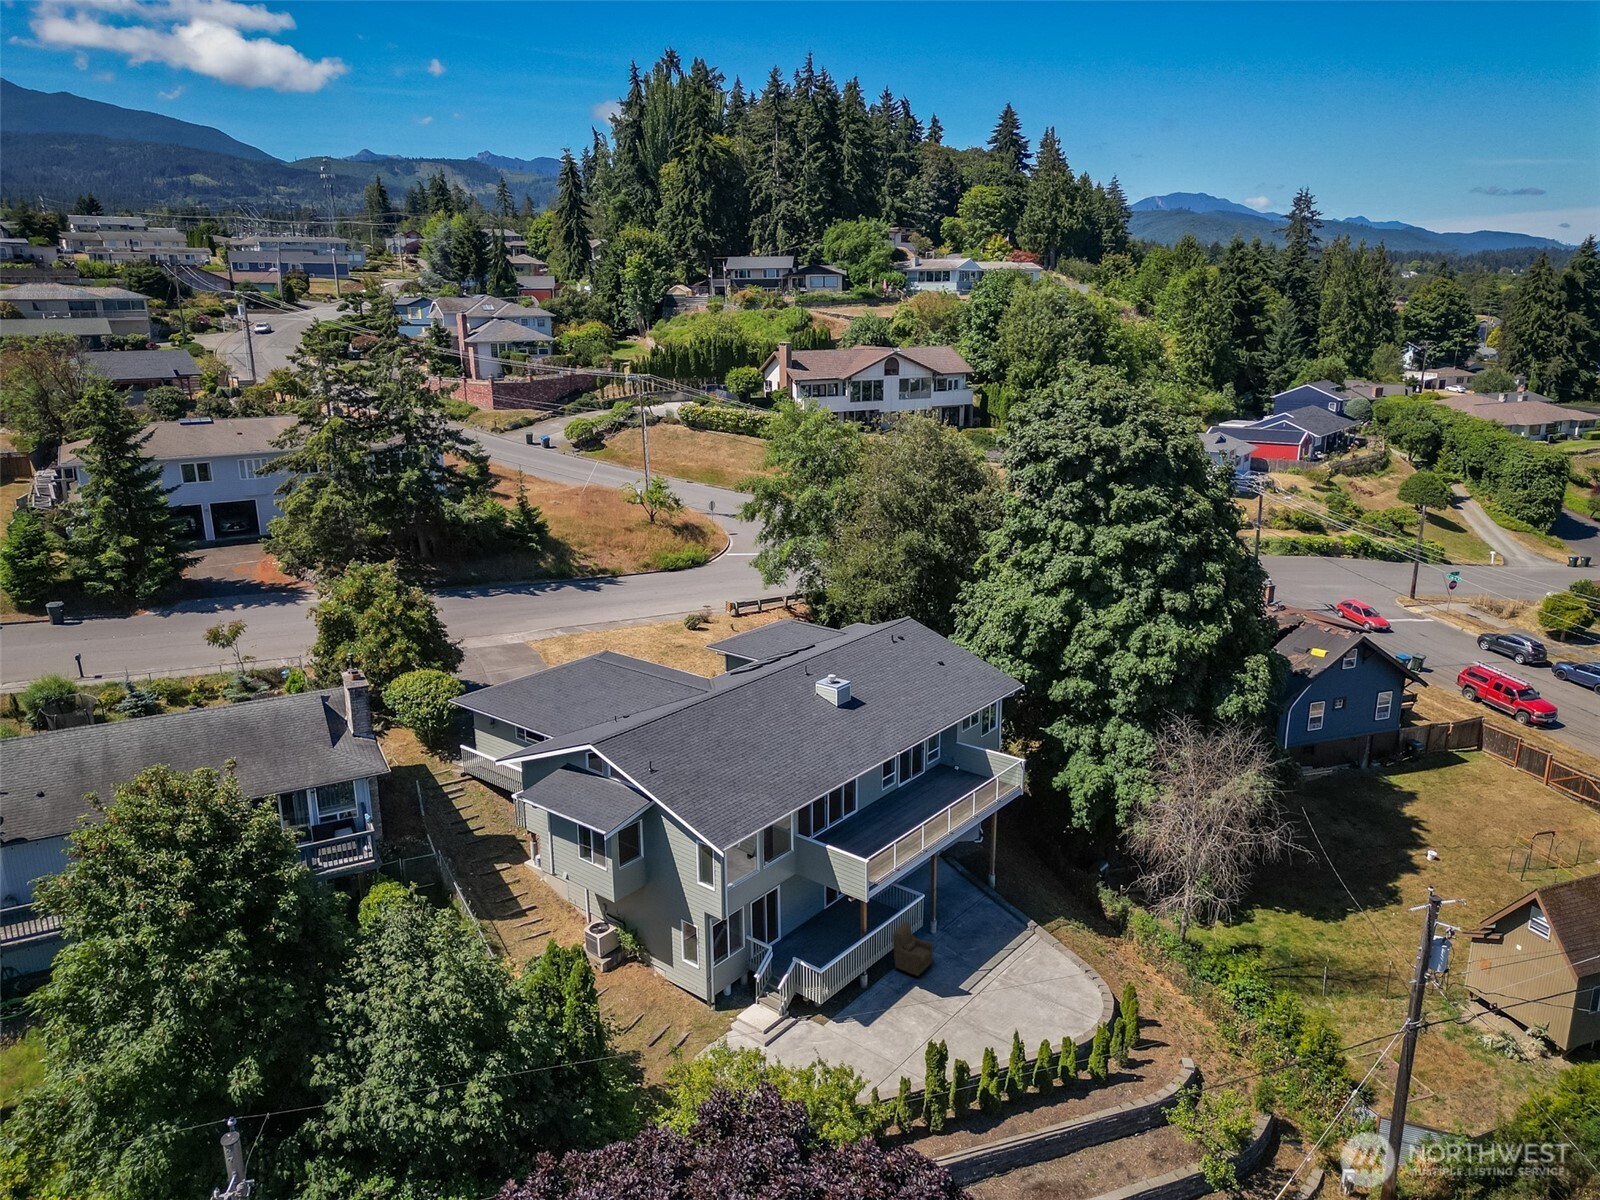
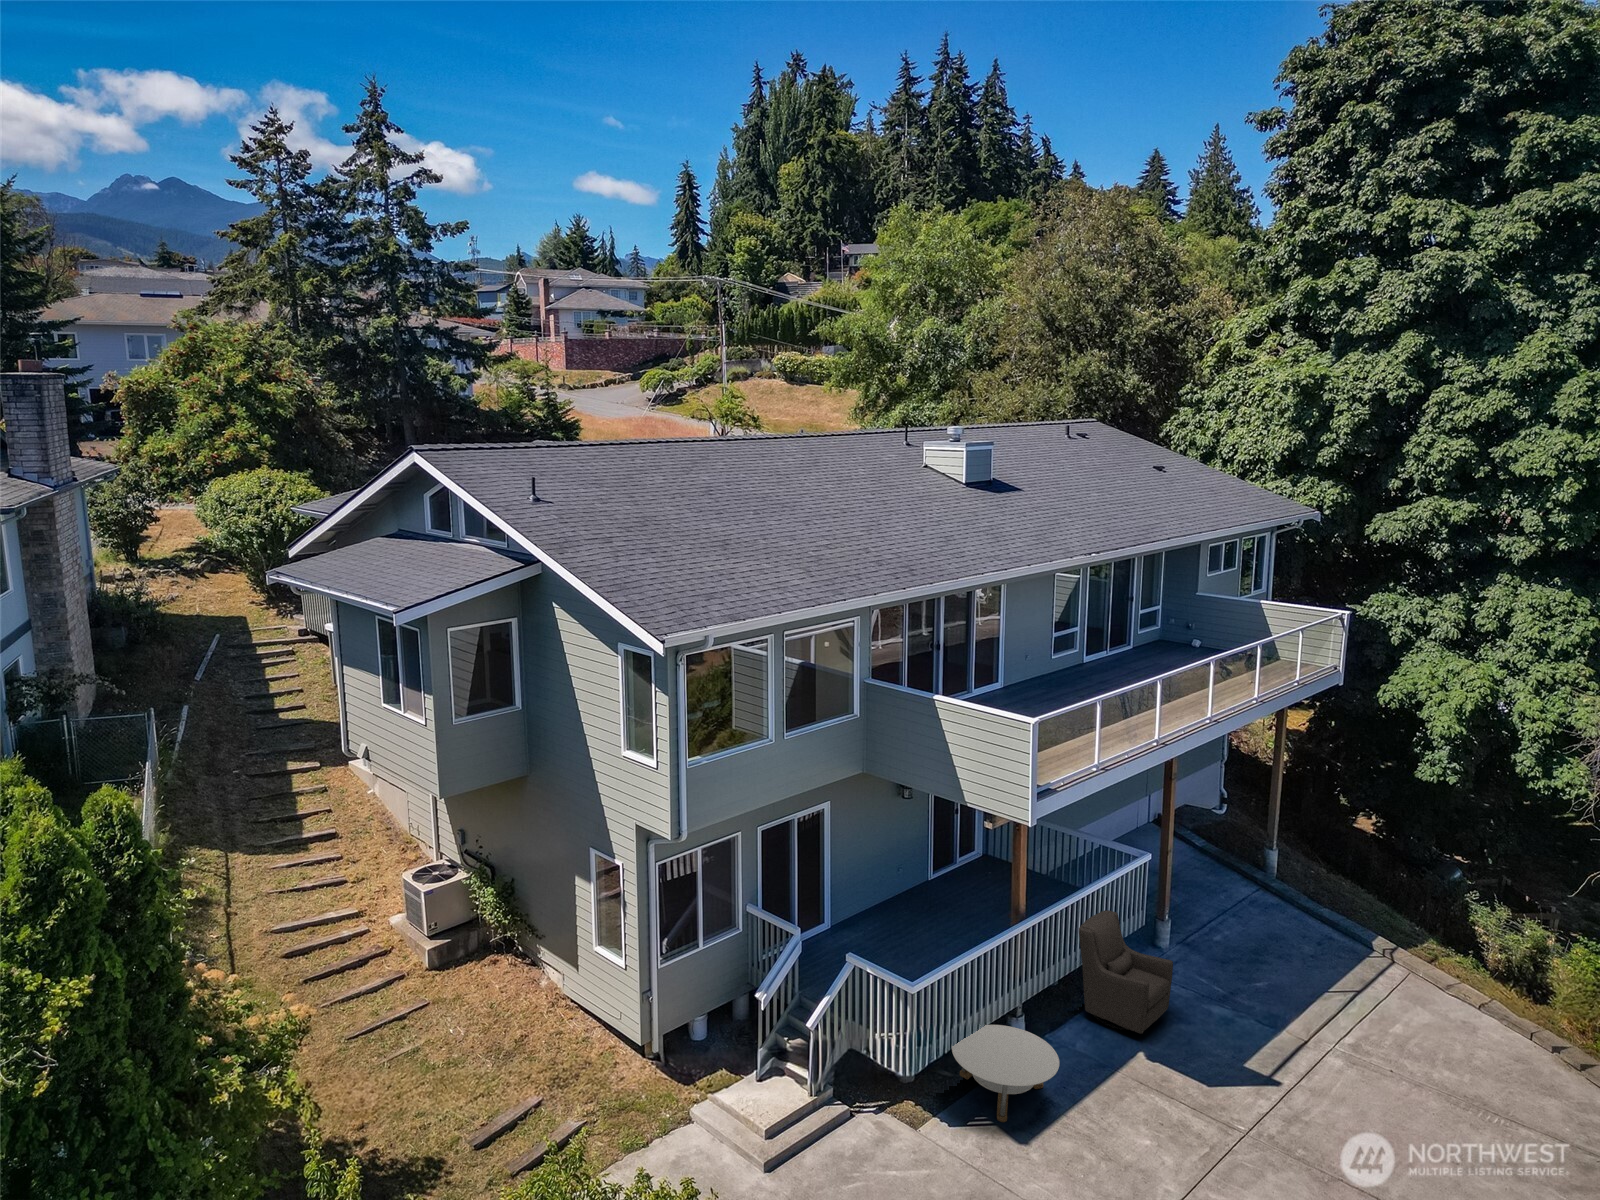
round table: none [837,979,881,1020] -> present [952,1025,1059,1122]

